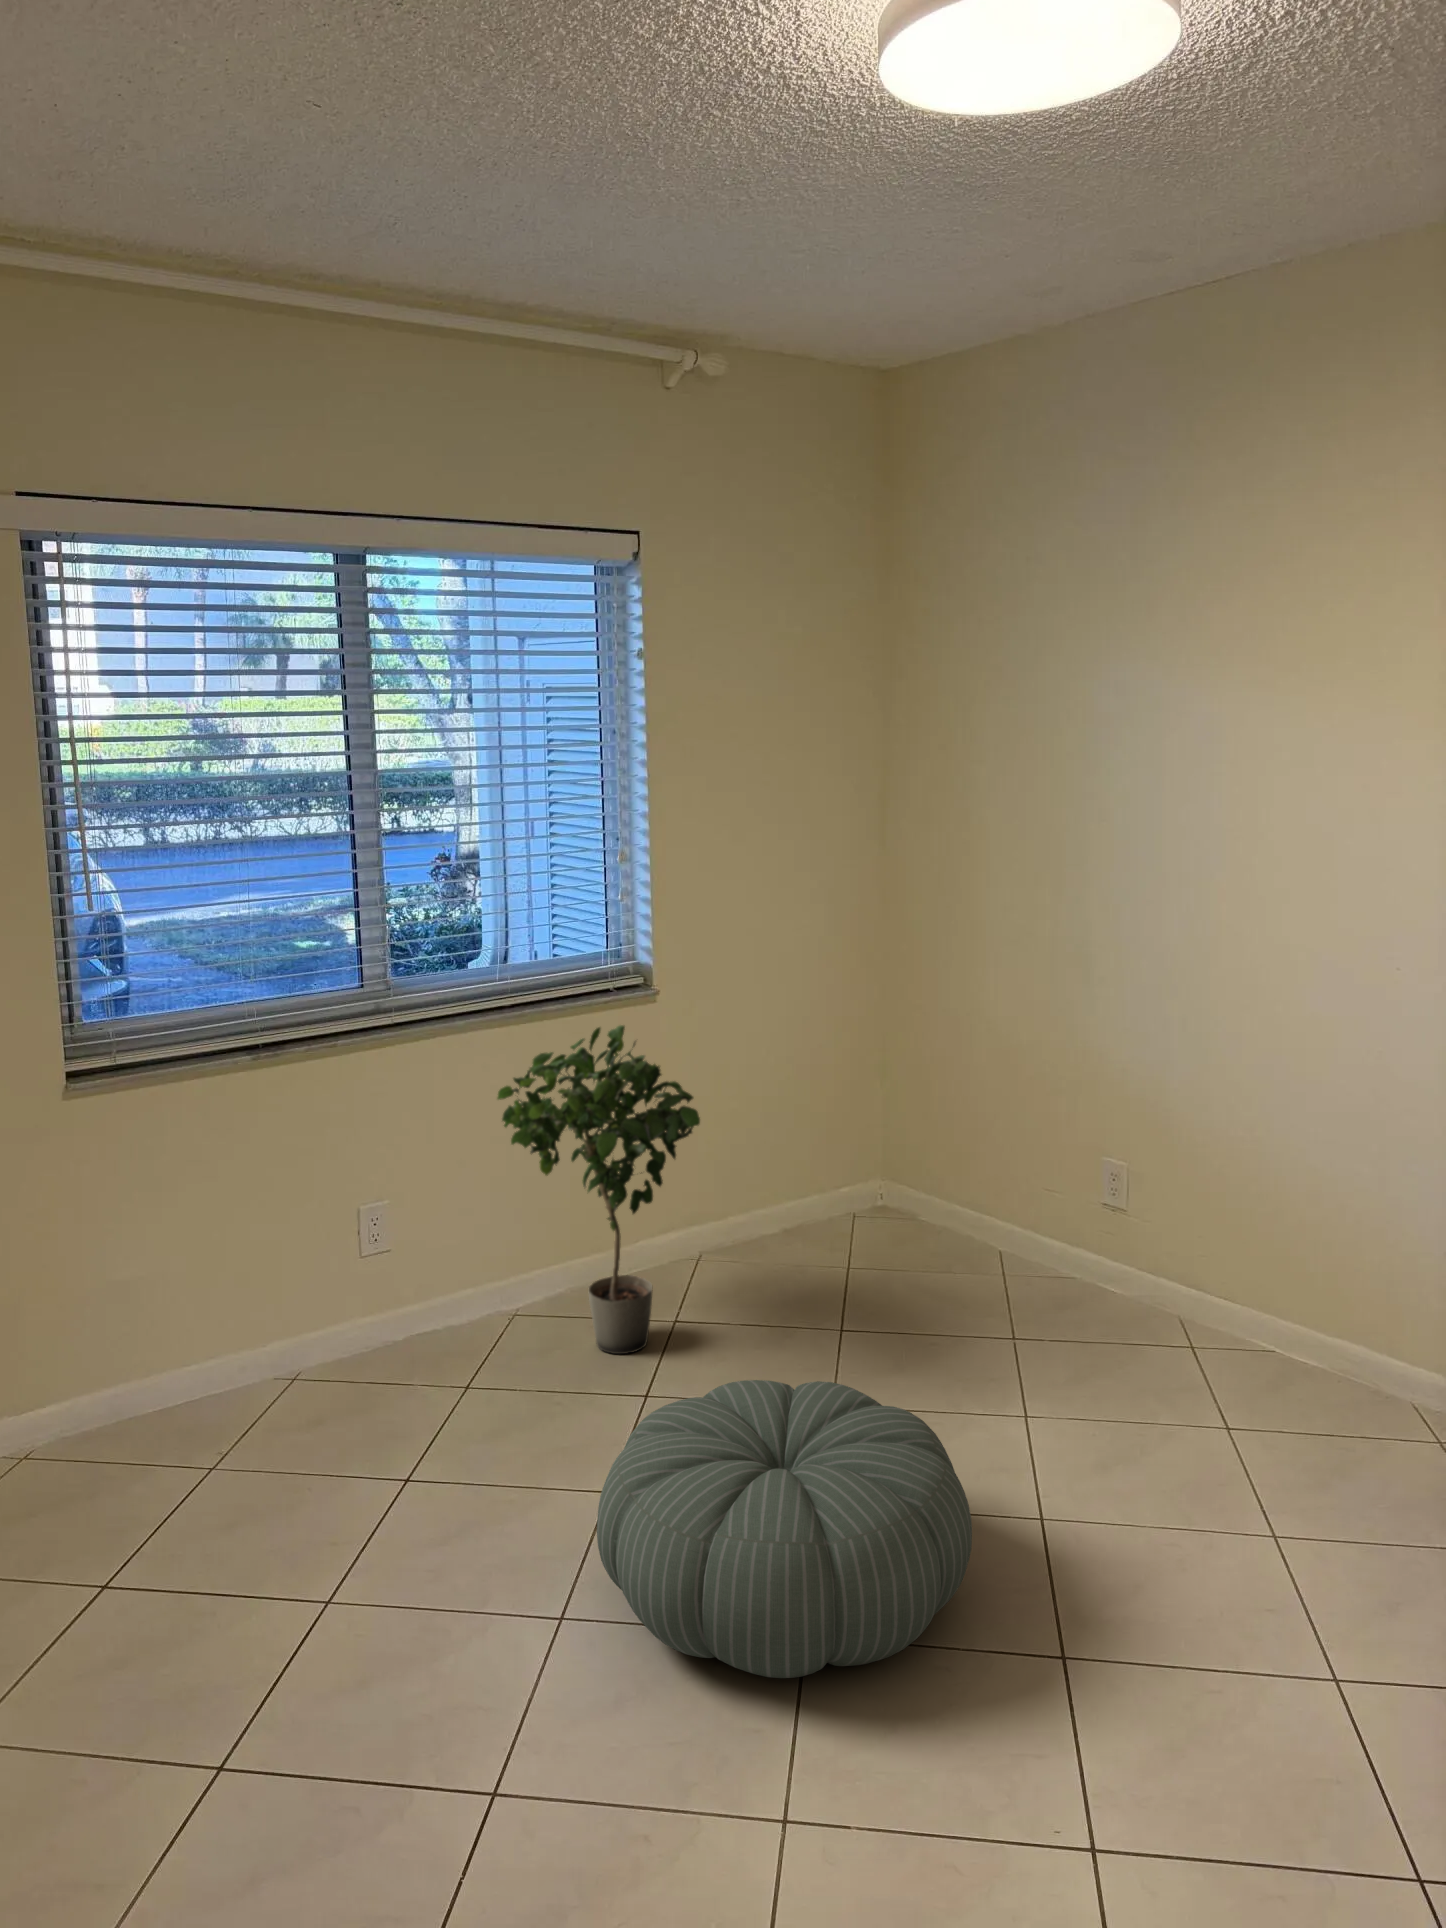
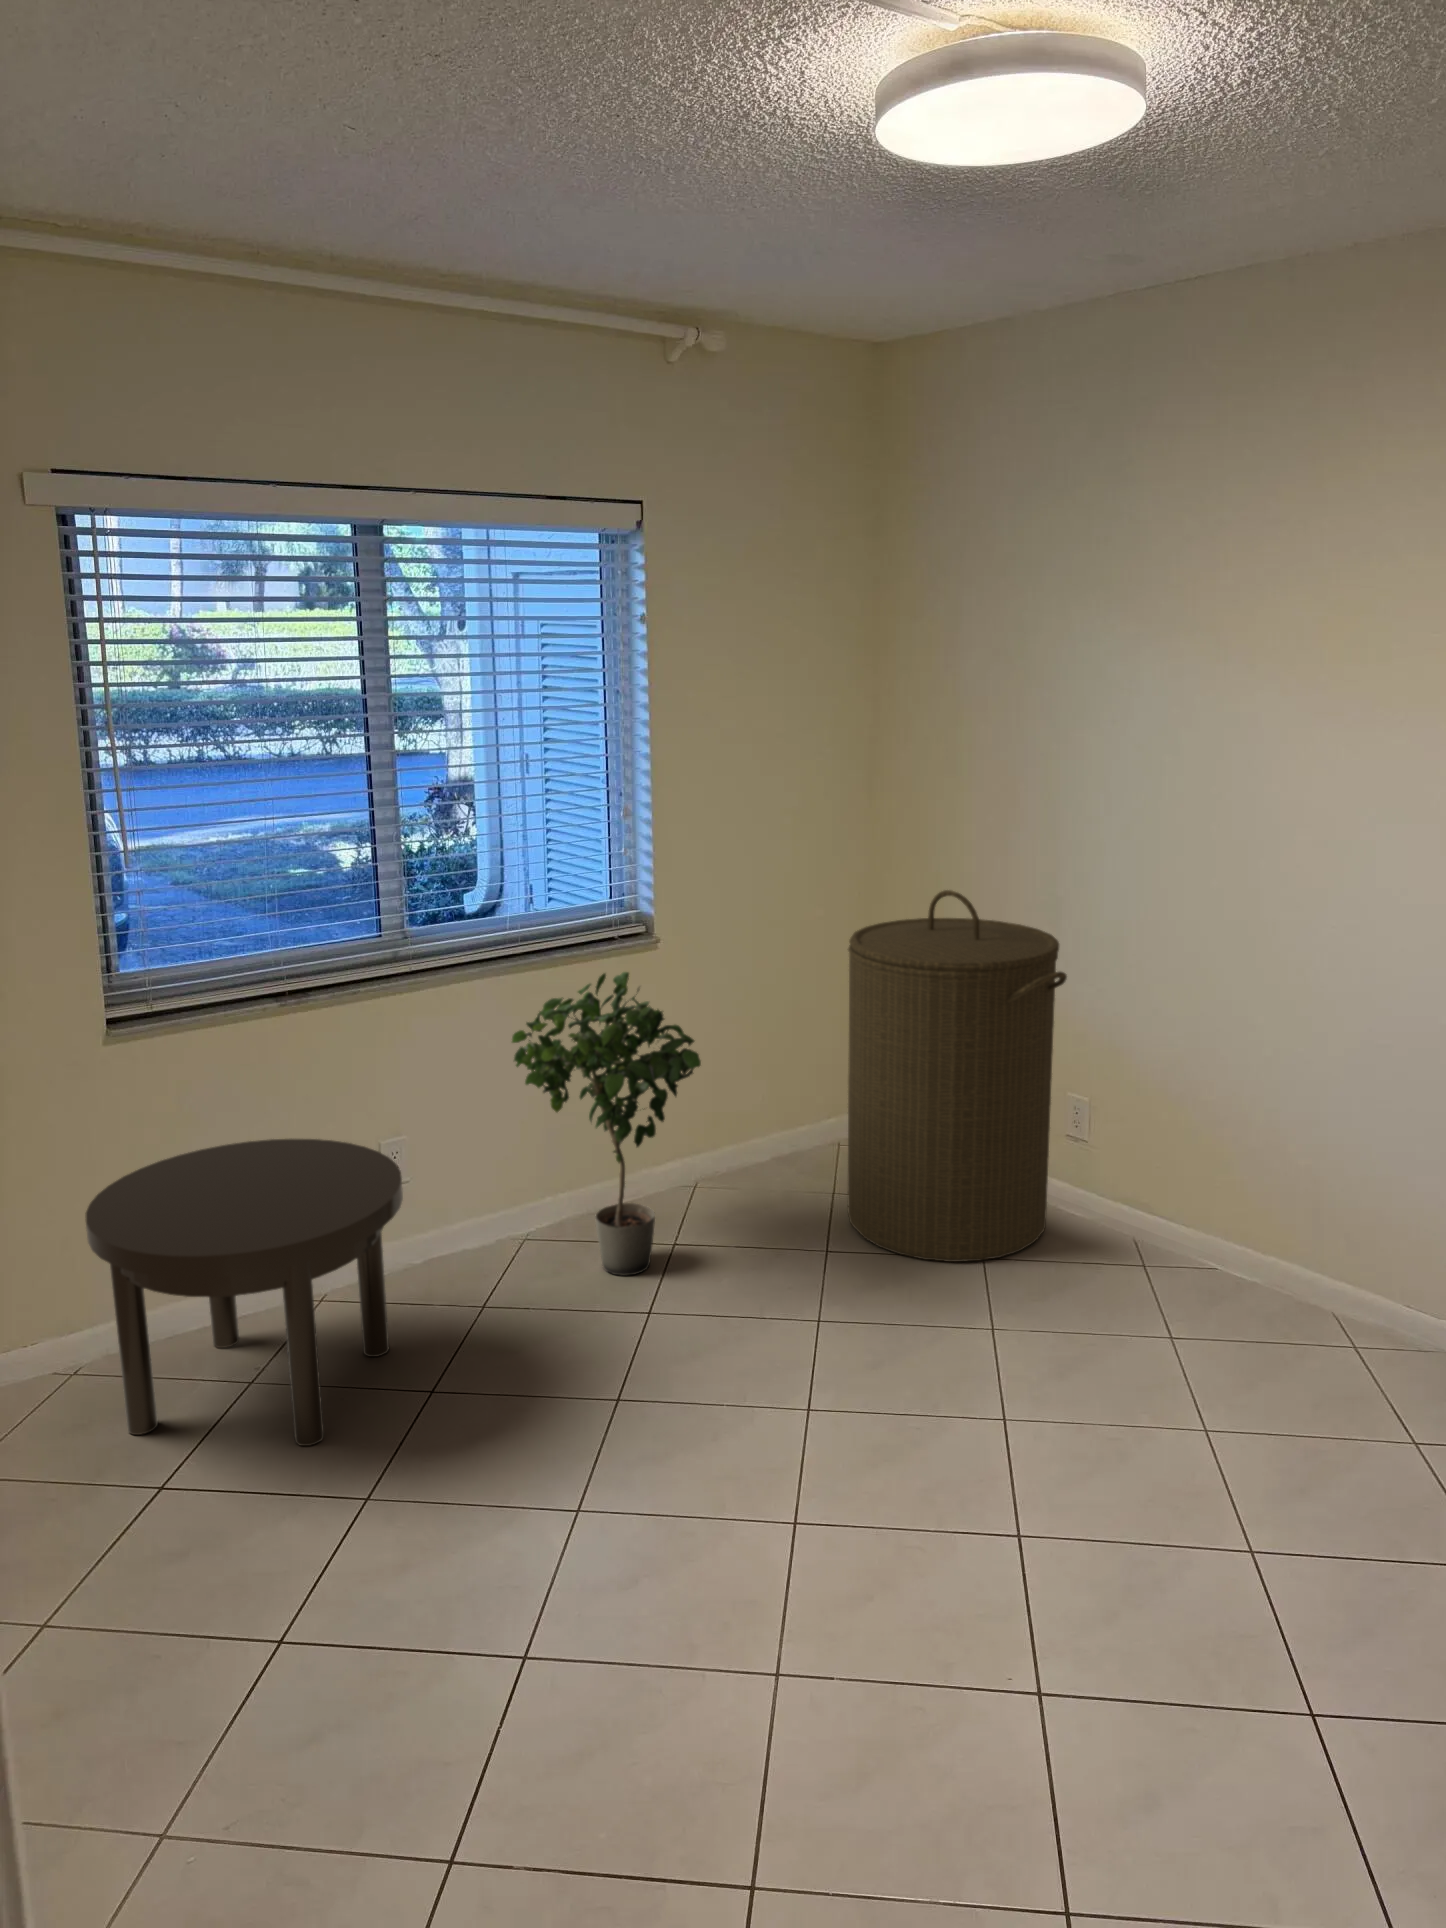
laundry hamper: none [860,937,1098,1341] -> present [847,890,1067,1262]
side table: none [34,1202,376,1541] -> present [86,1139,403,1446]
pouf: present [597,1380,972,1678] -> none [610,1299,943,1557]

